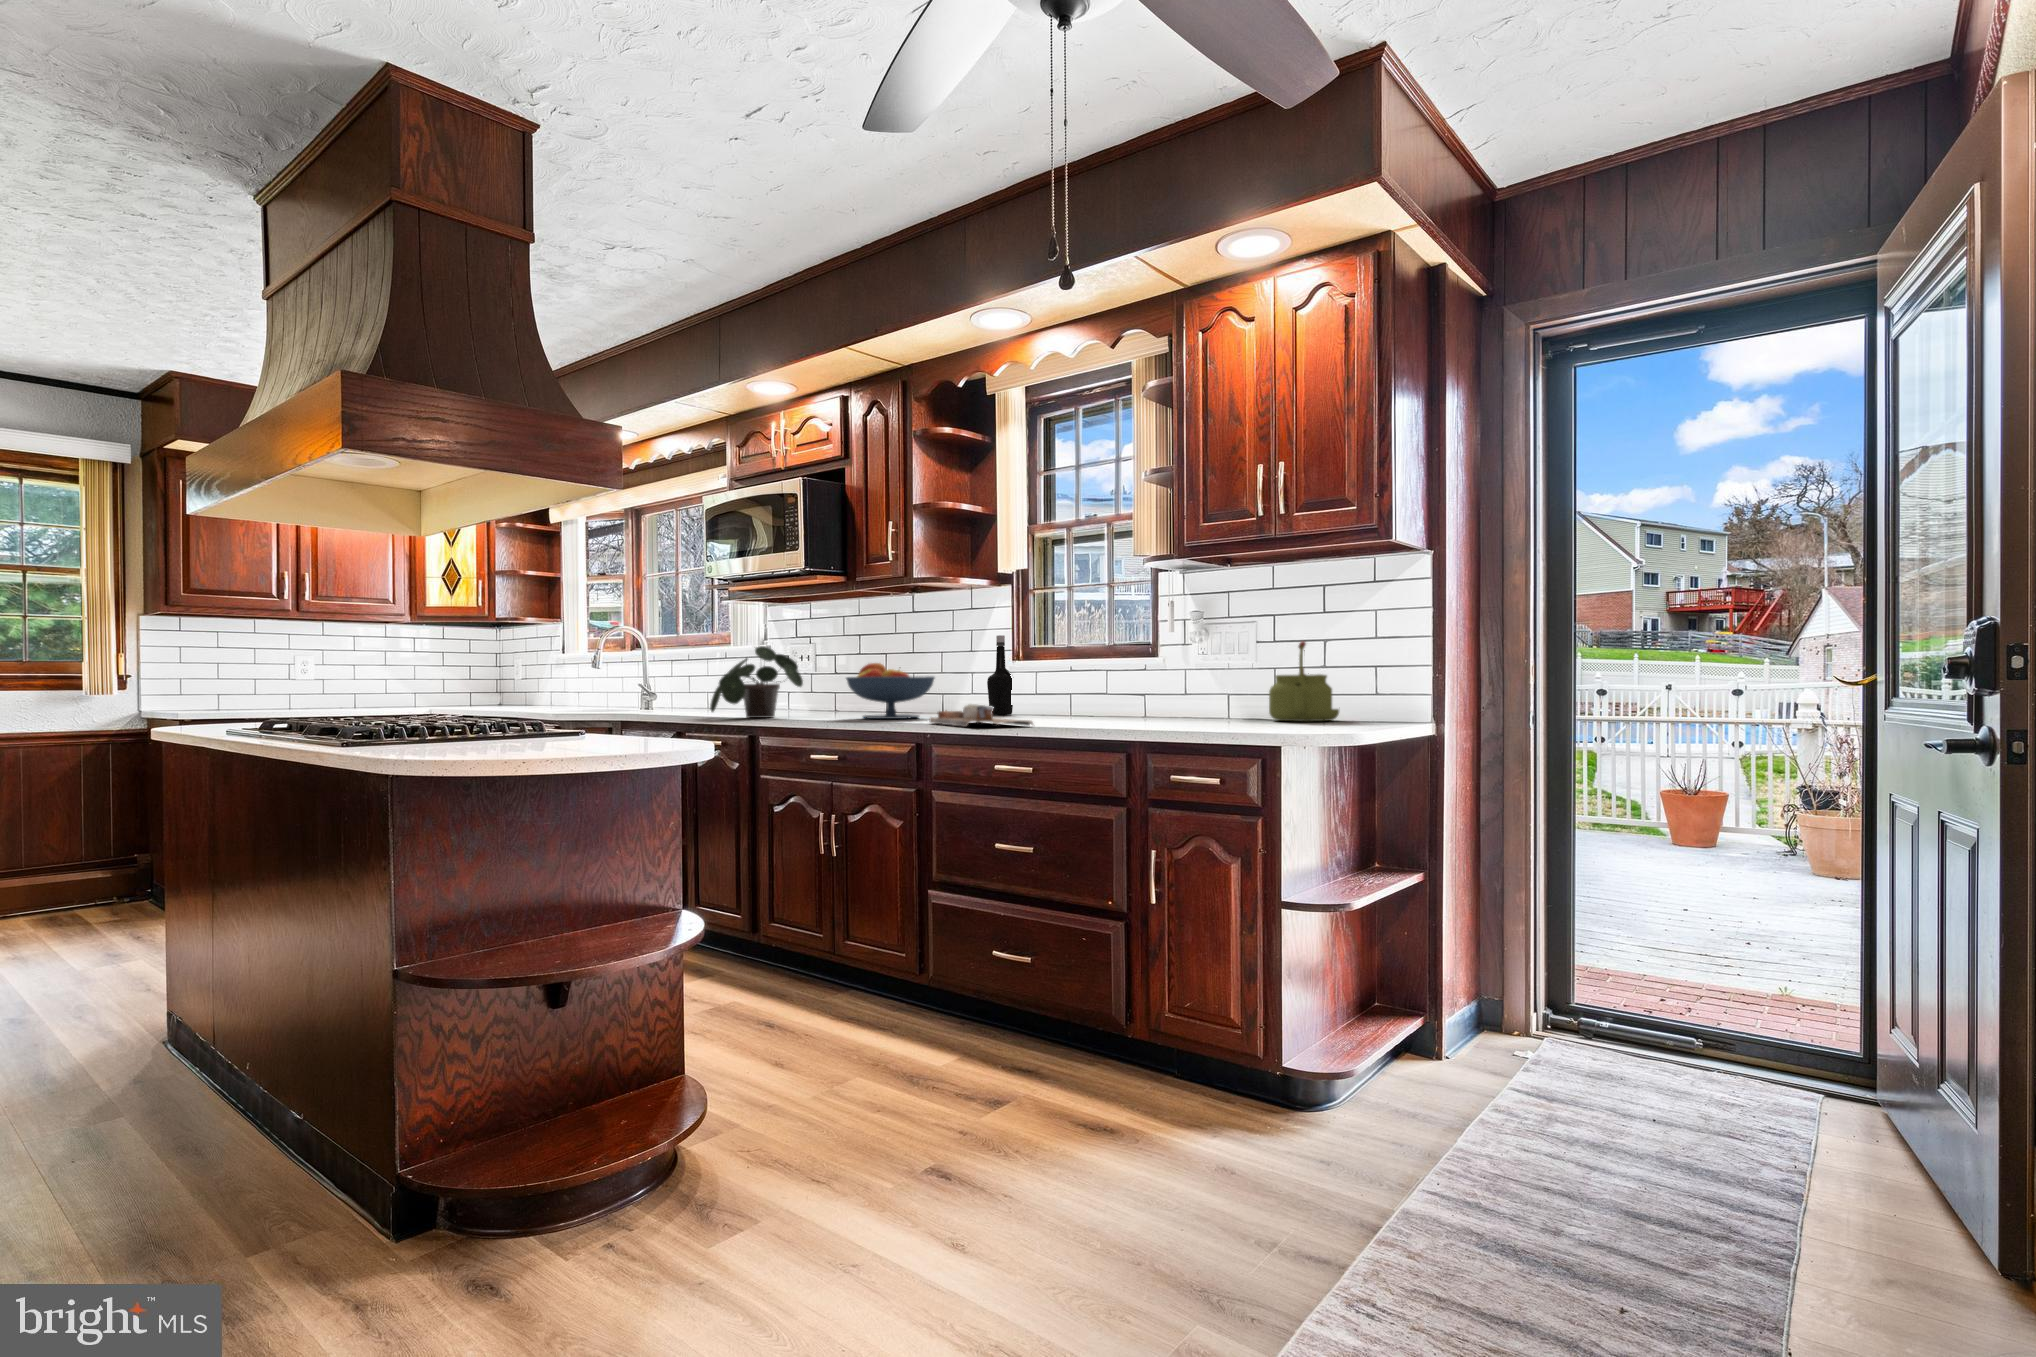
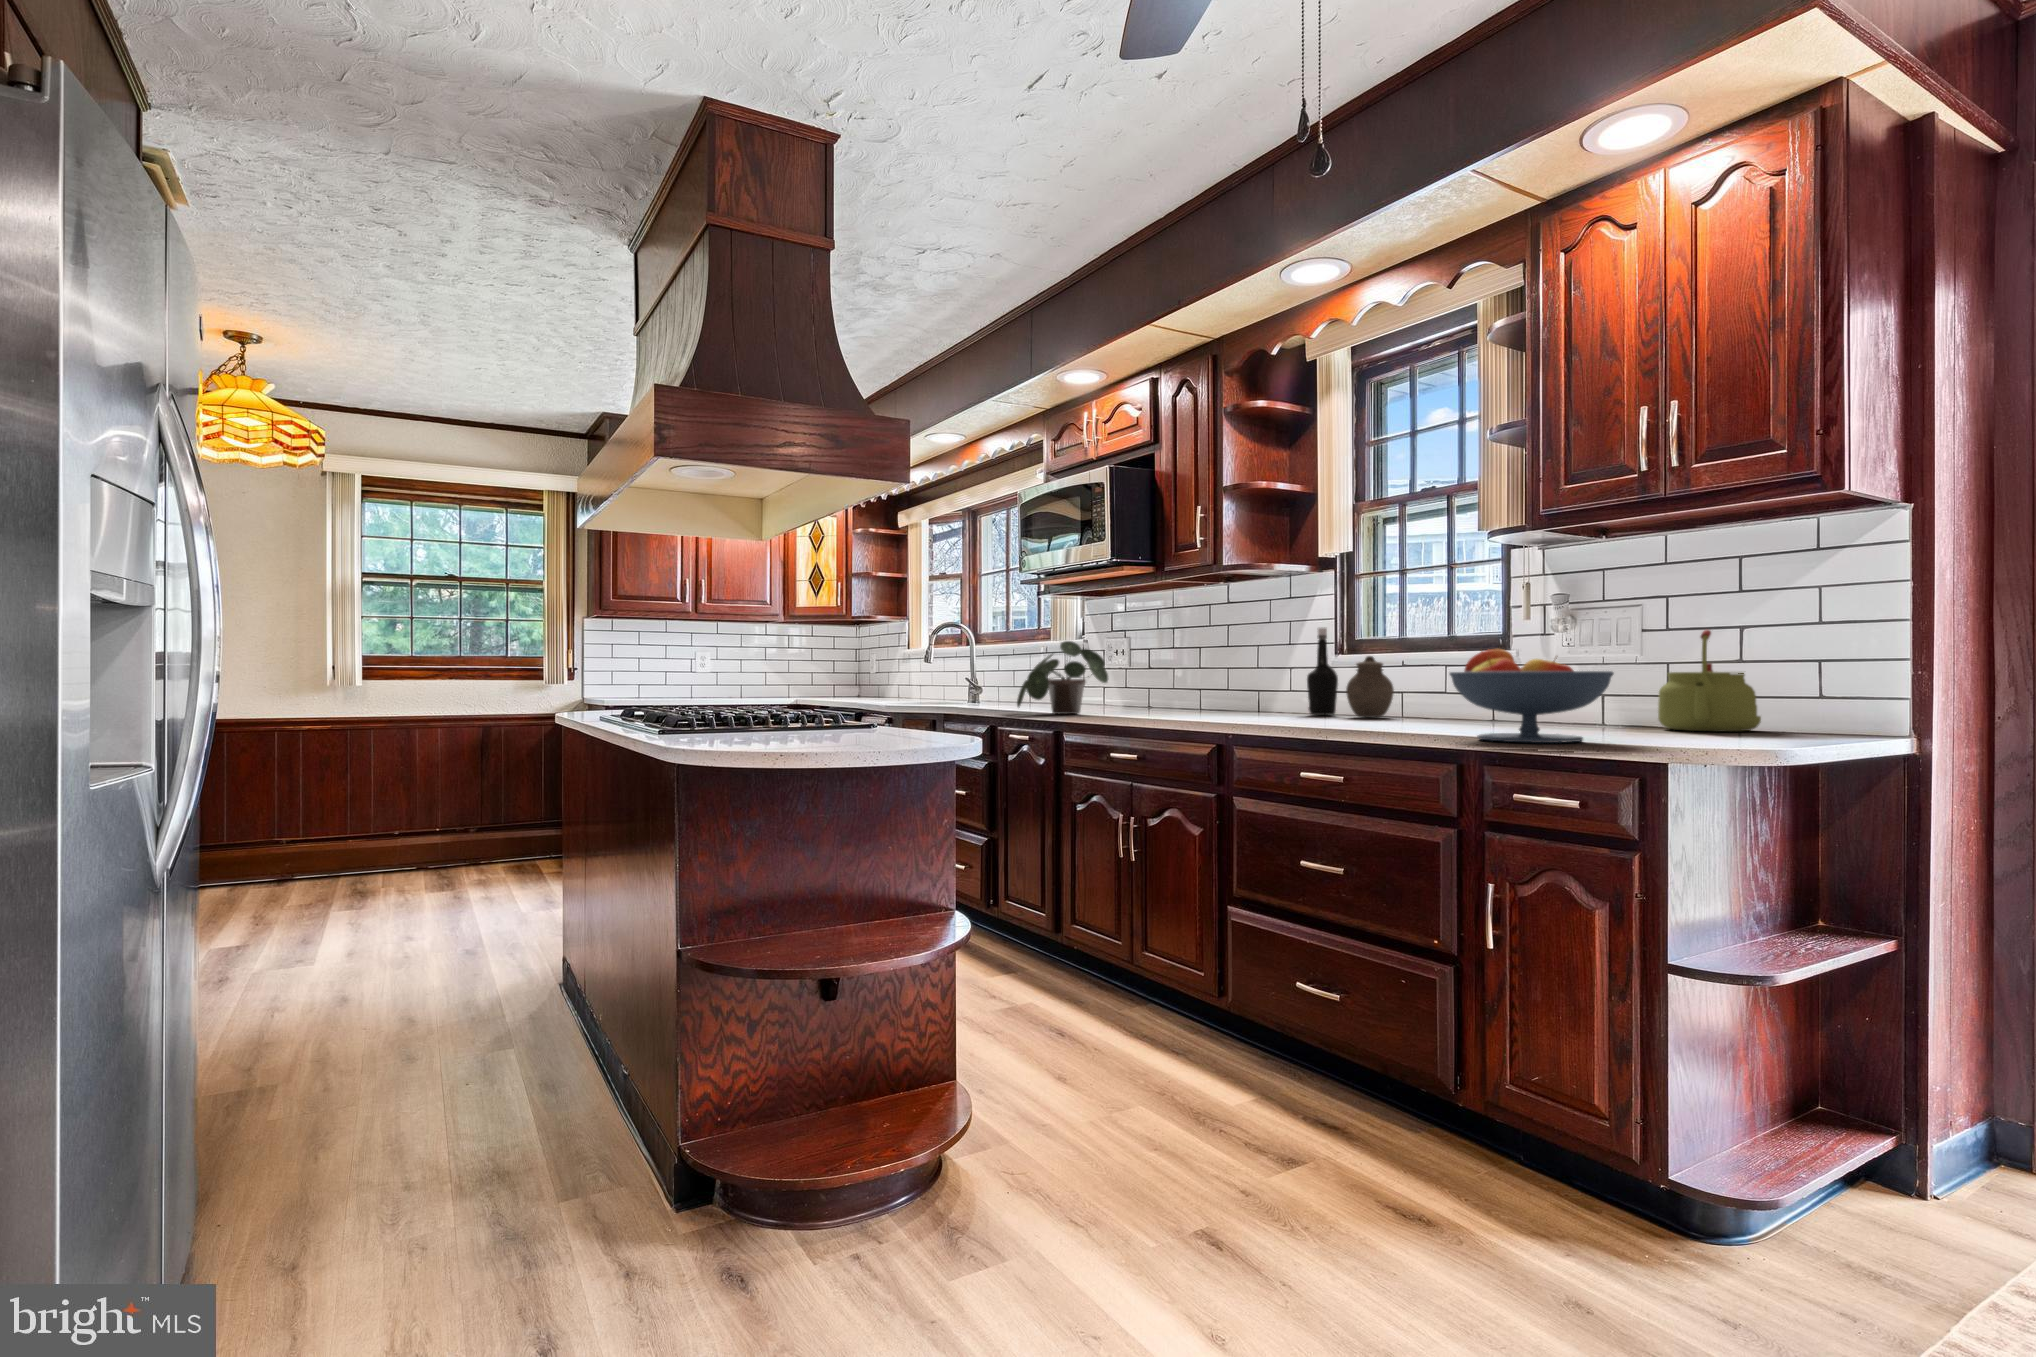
jar: none [1023,661,1063,716] -> present [1346,656,1394,717]
fruit bowl: present [846,663,934,719] -> present [1450,649,1614,743]
cutting board: present [929,704,1033,727] -> none [1231,704,1348,730]

